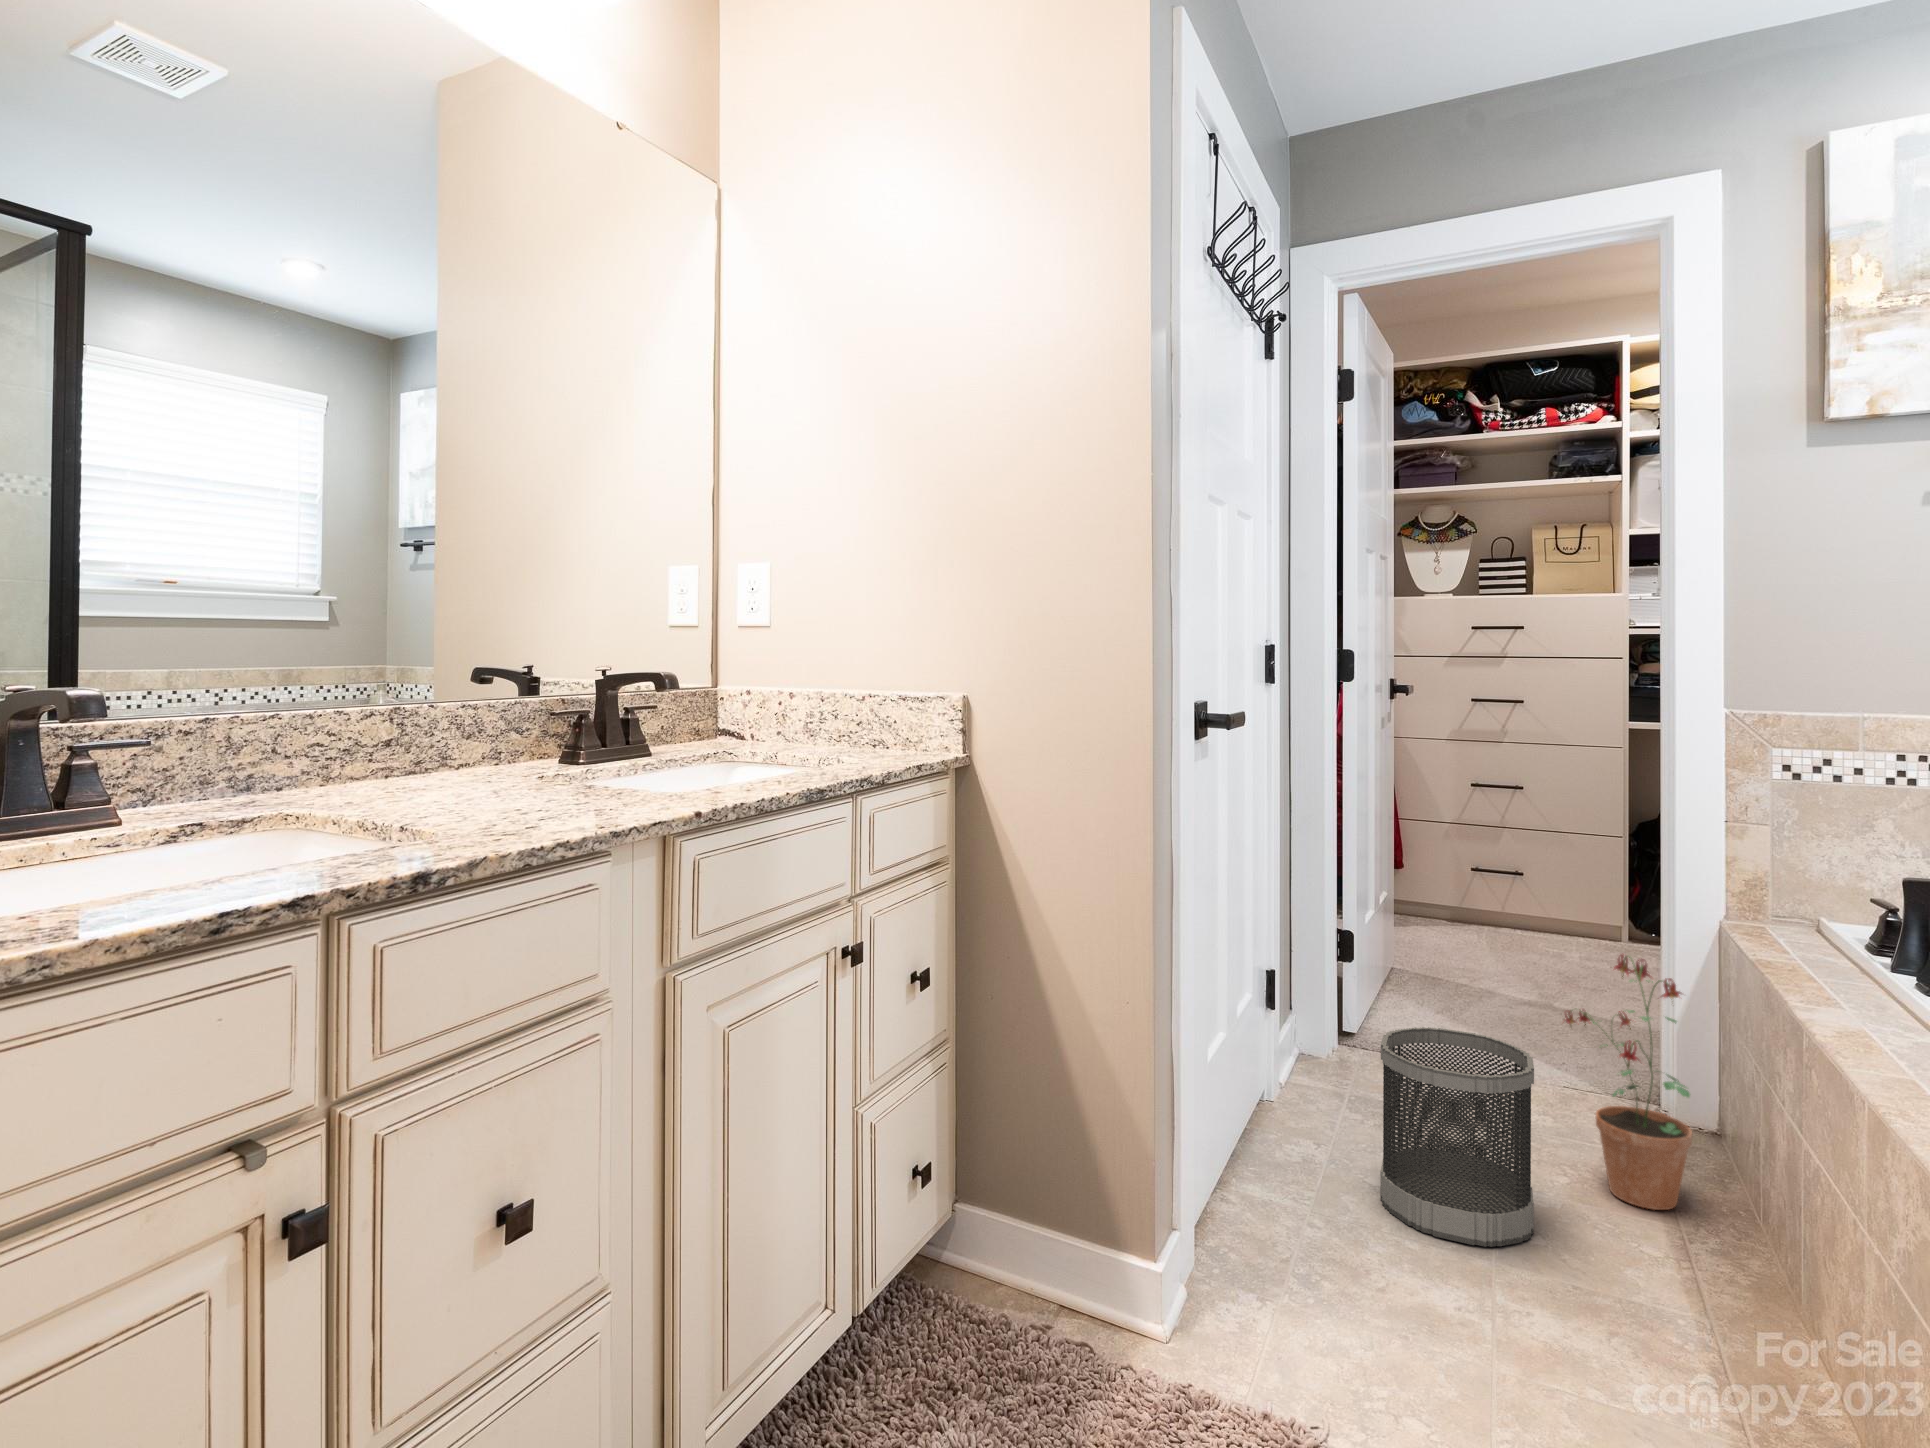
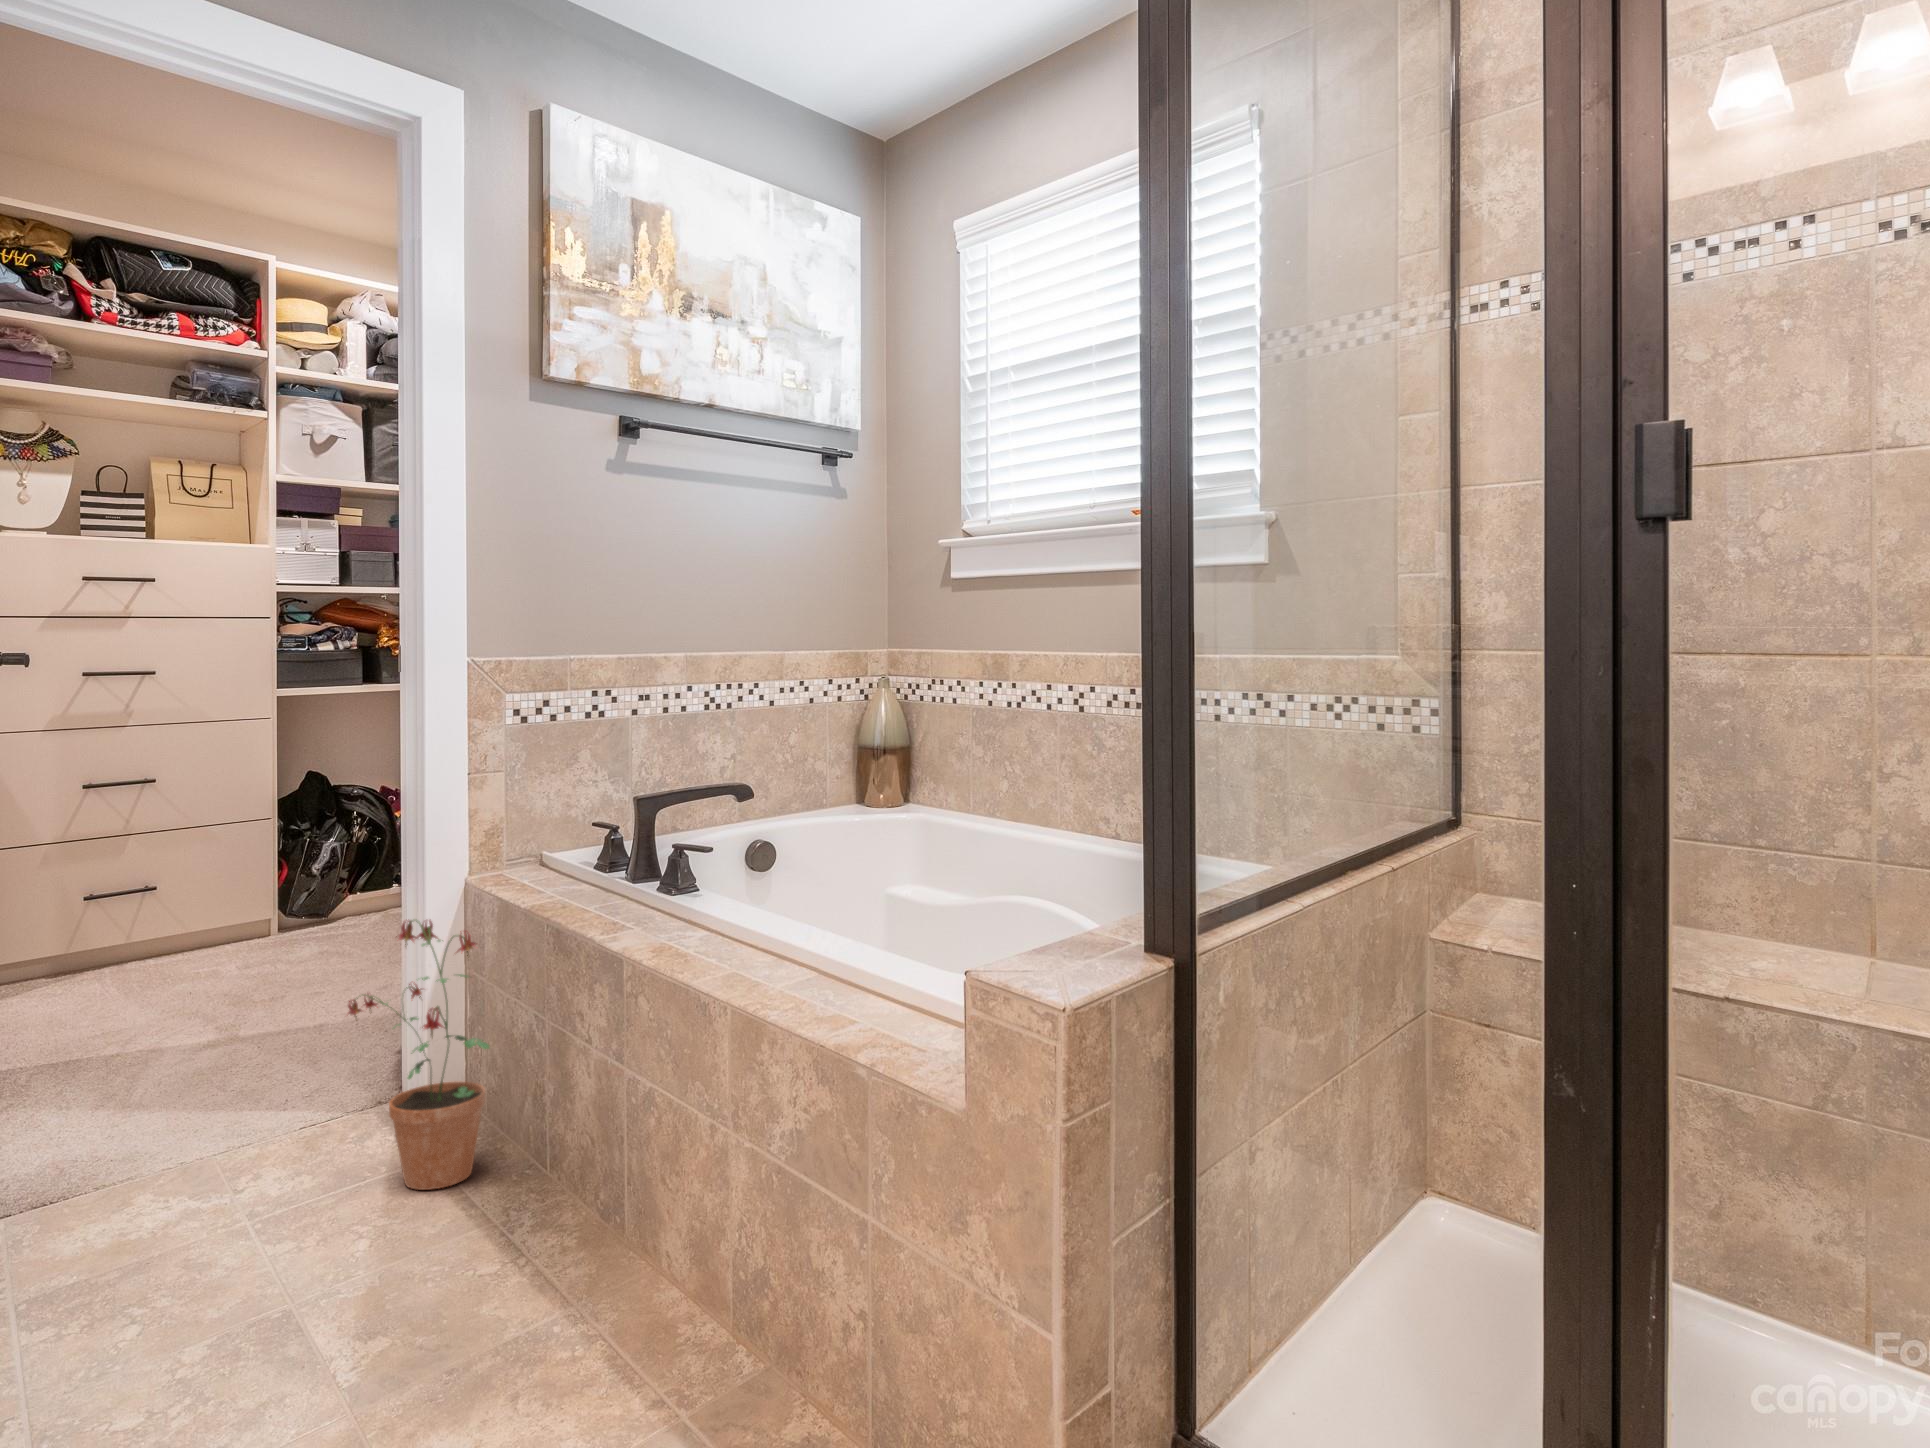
wastebasket: present [1380,1027,1534,1247] -> none [145,1053,360,1336]

